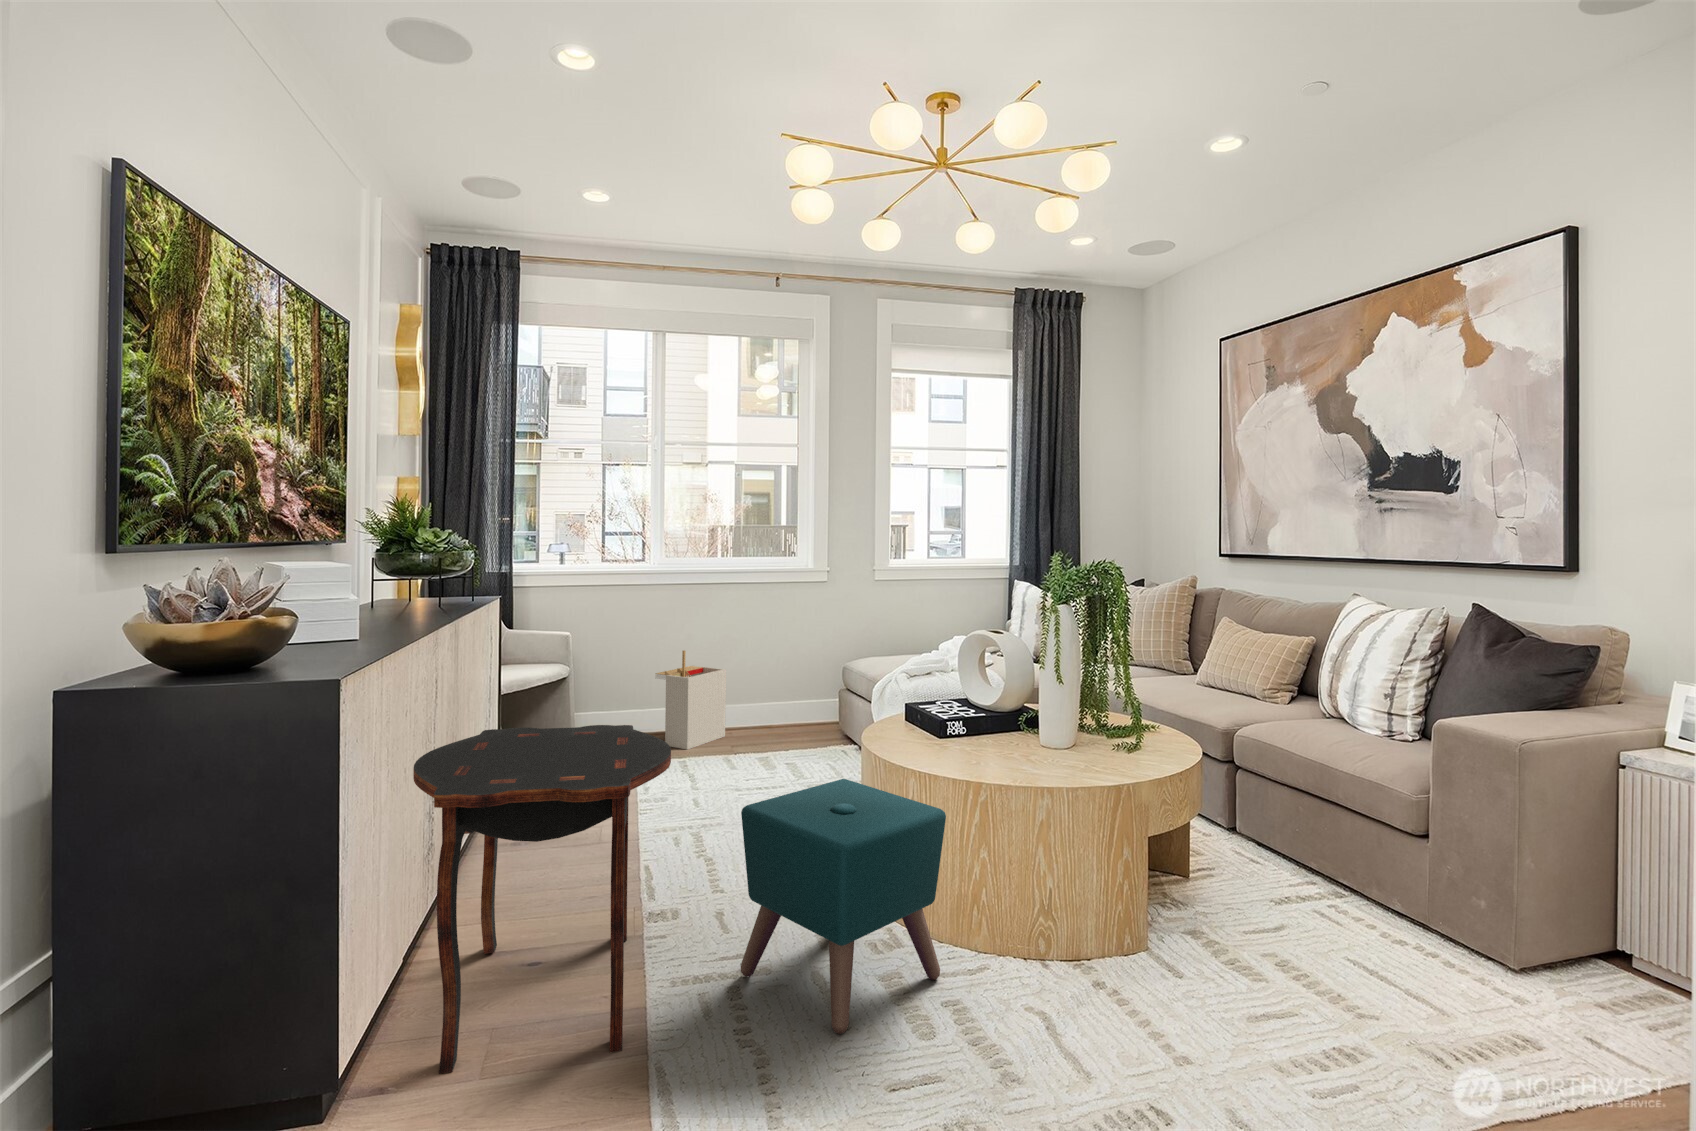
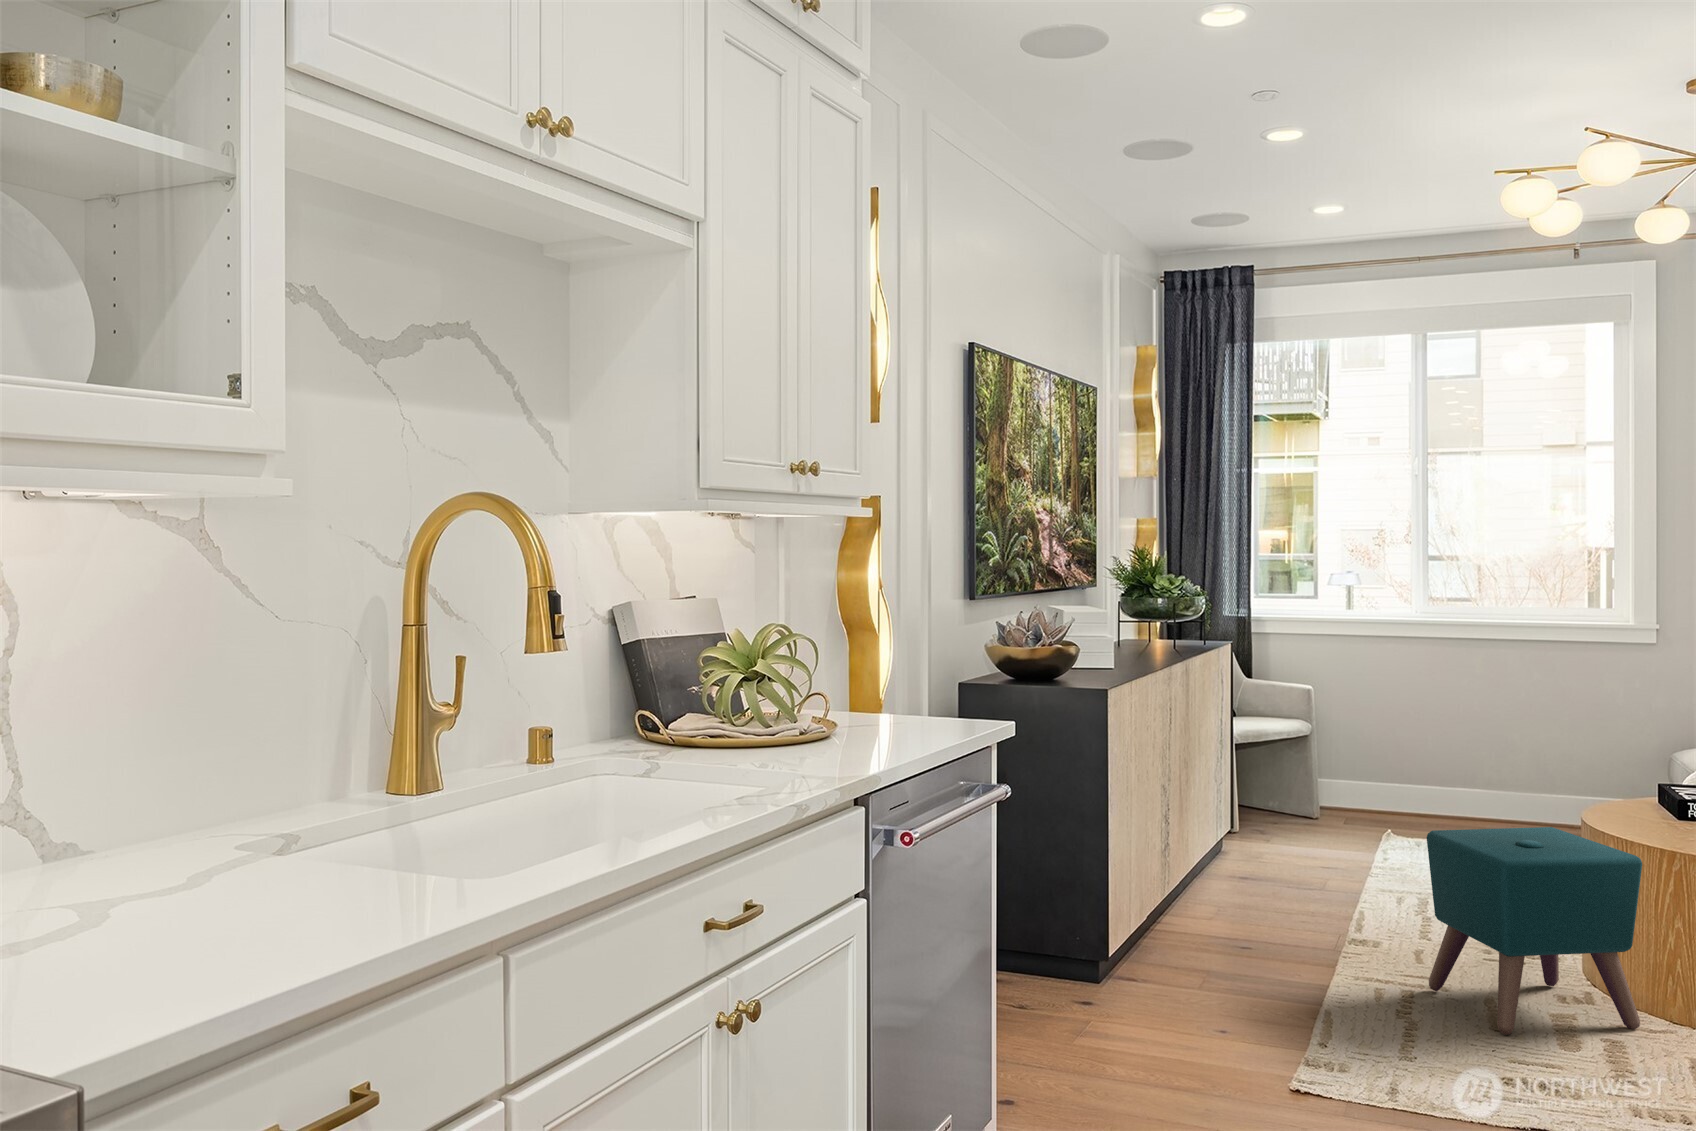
storage bin: present [655,650,726,749] -> none [1415,712,1511,832]
side table: present [413,725,671,1074] -> none [1152,748,1360,1005]

